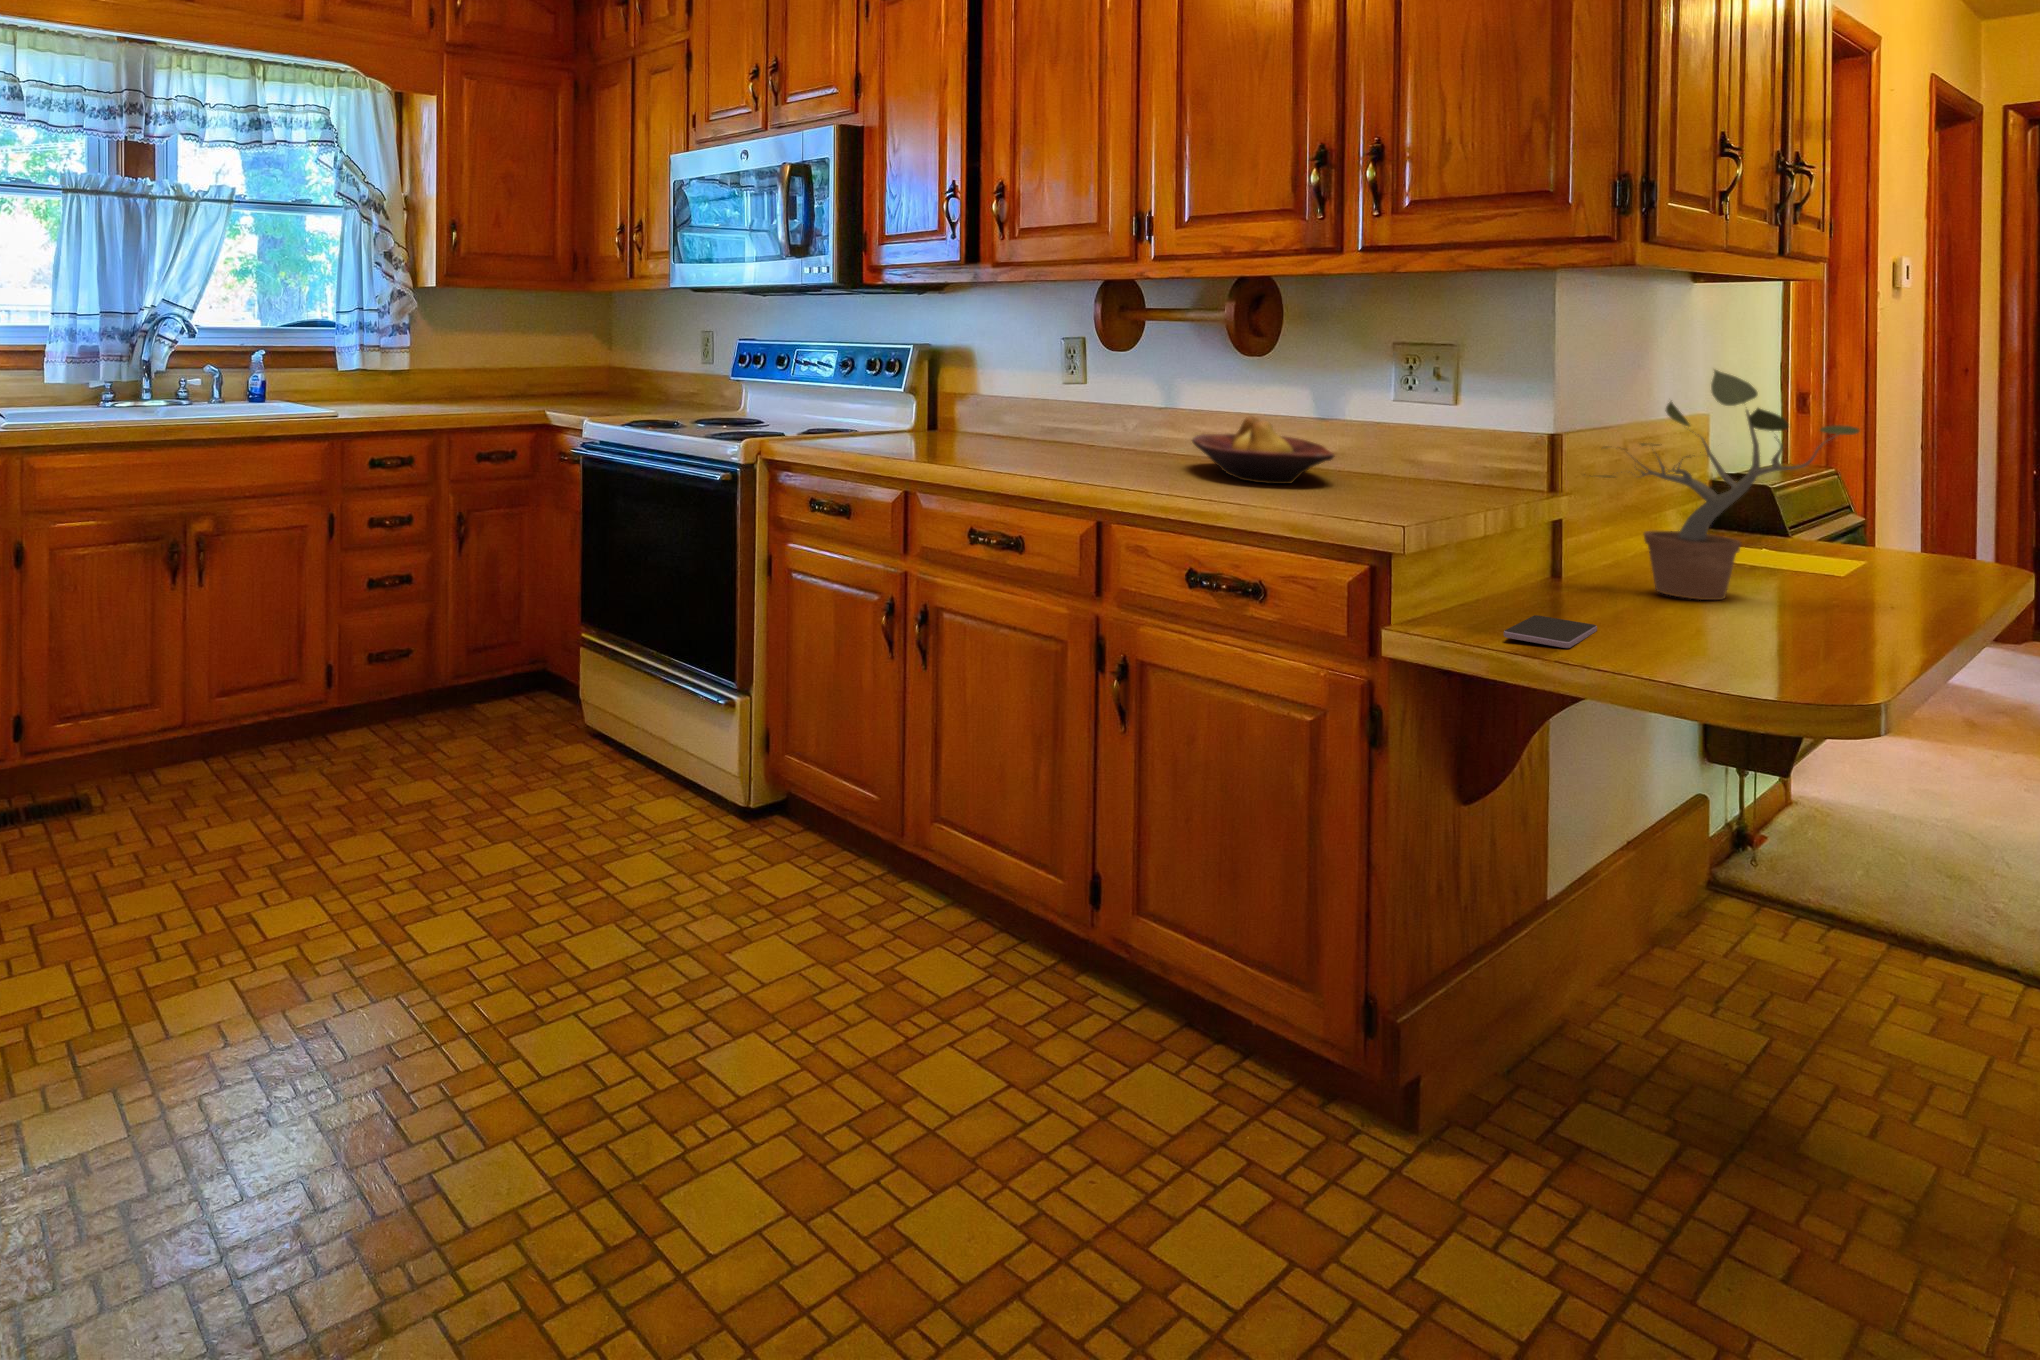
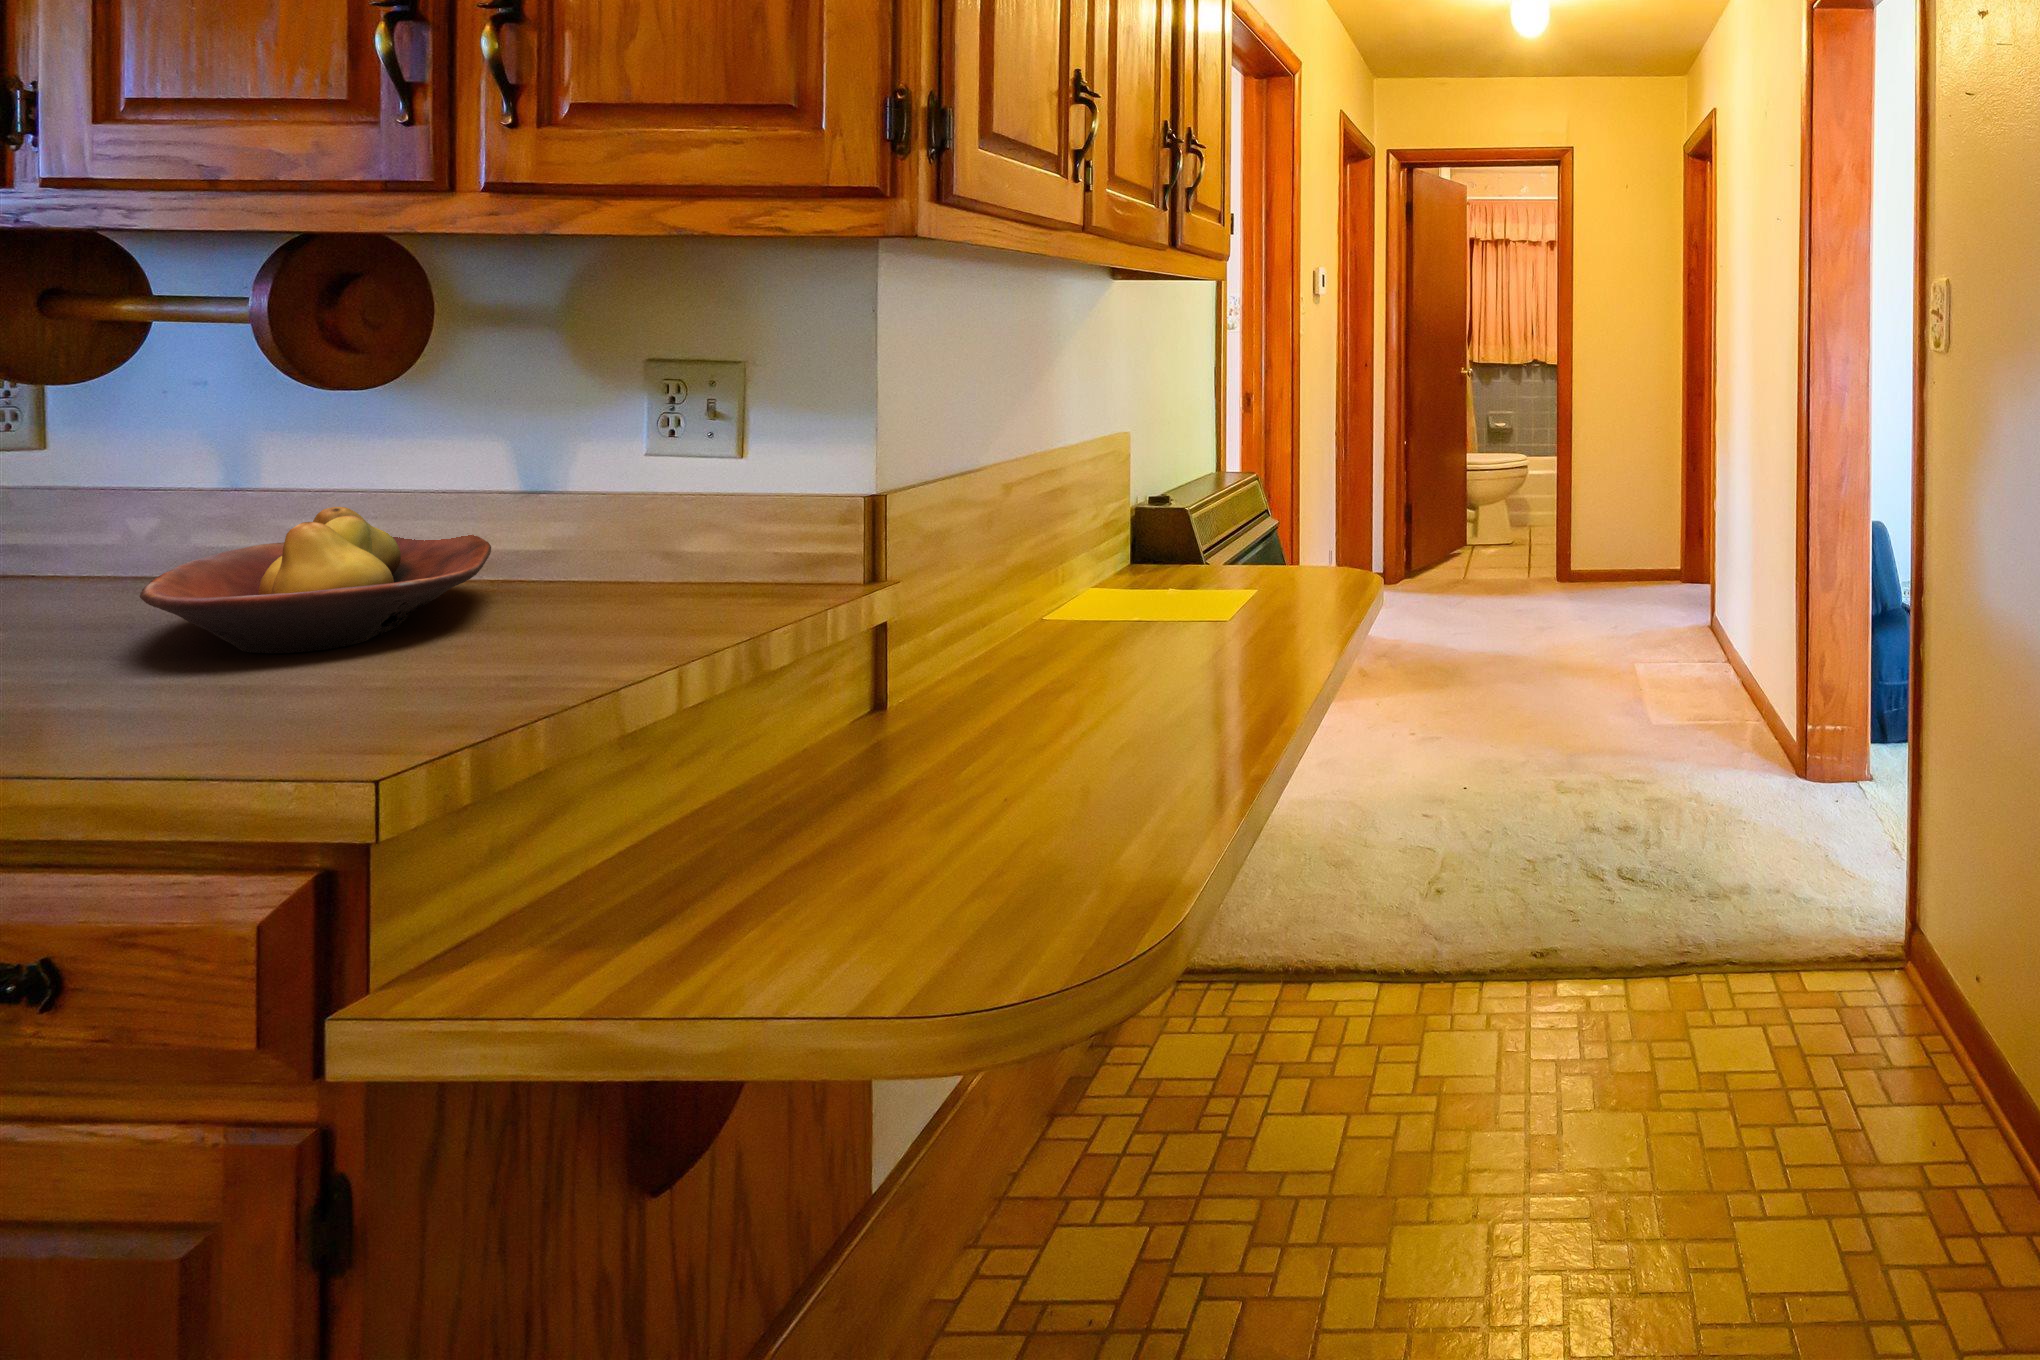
potted plant: present [1601,370,1859,600] -> none [875,386,1205,729]
smartphone: present [1504,615,1597,648] -> none [594,856,820,965]

